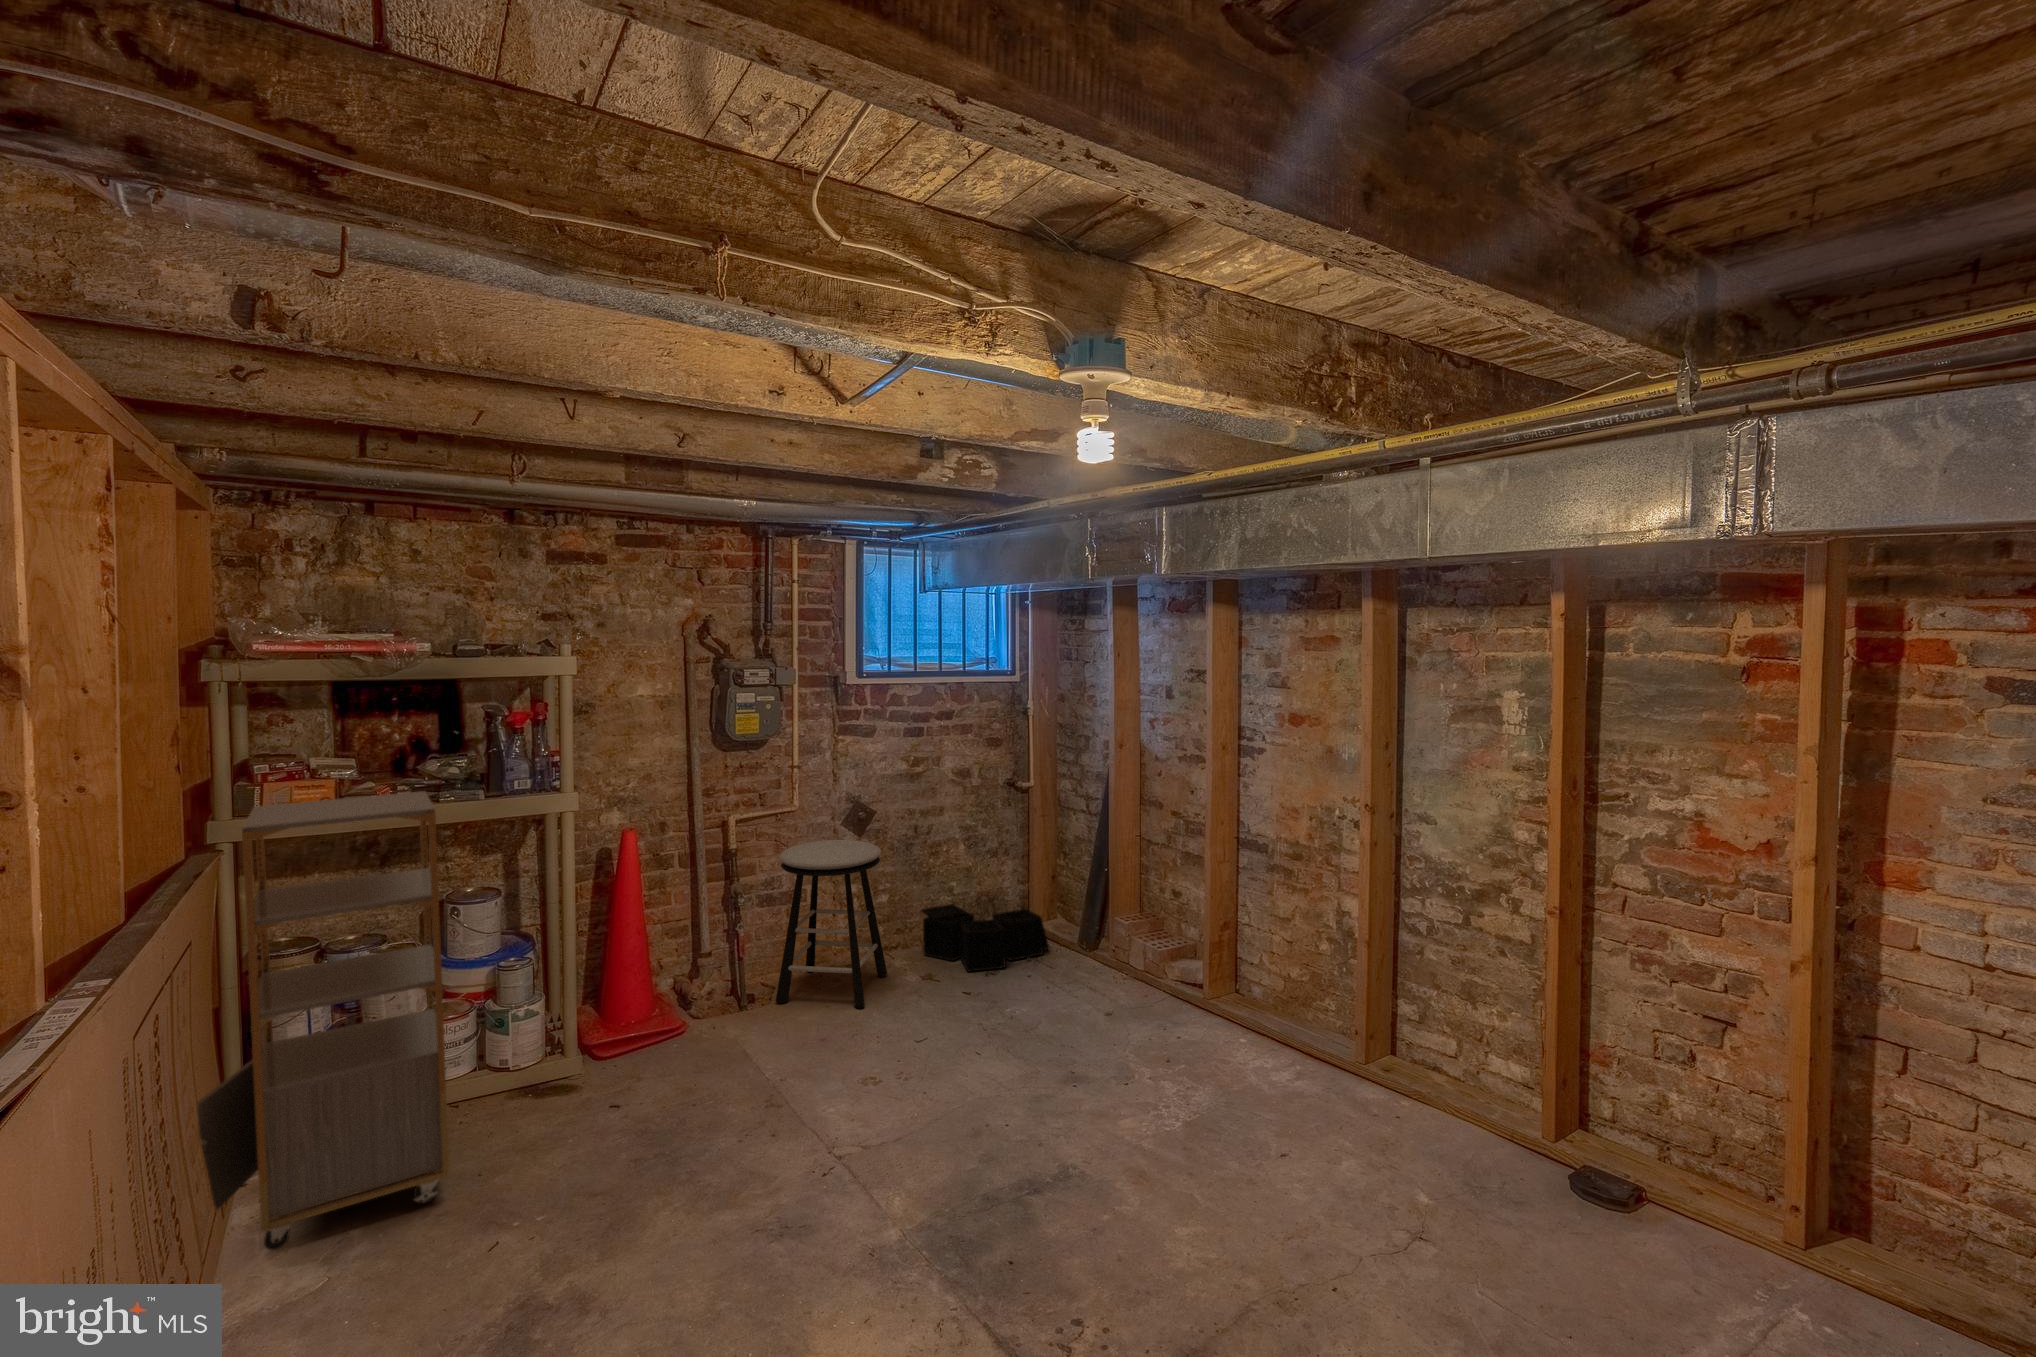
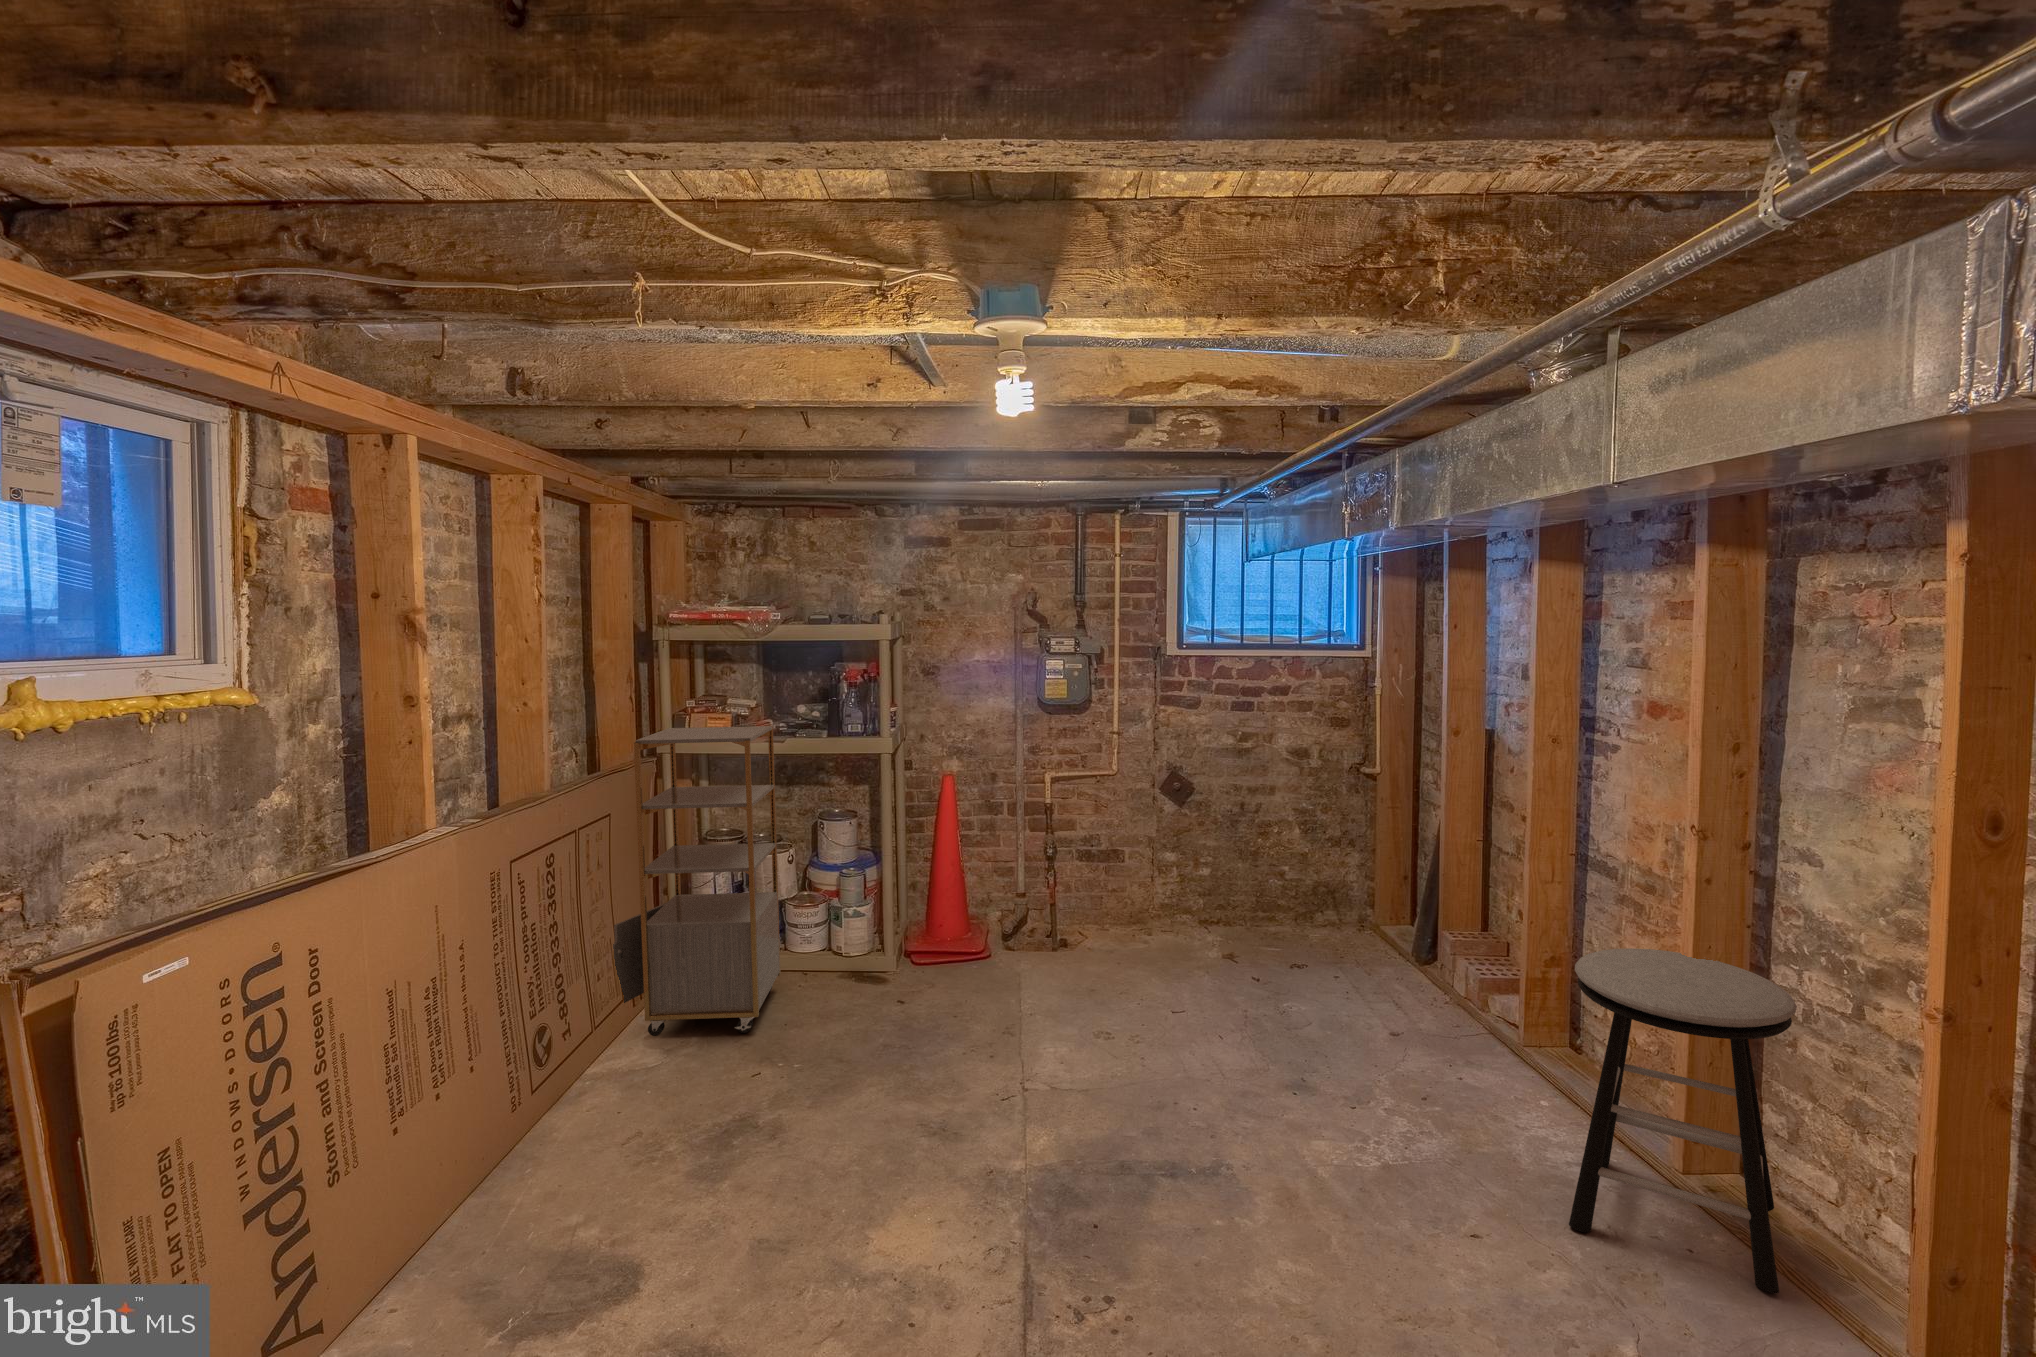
stool: present [776,840,887,1007] -> present [1569,948,1797,1293]
storage bin: present [921,904,1049,972] -> none [1236,886,1374,962]

